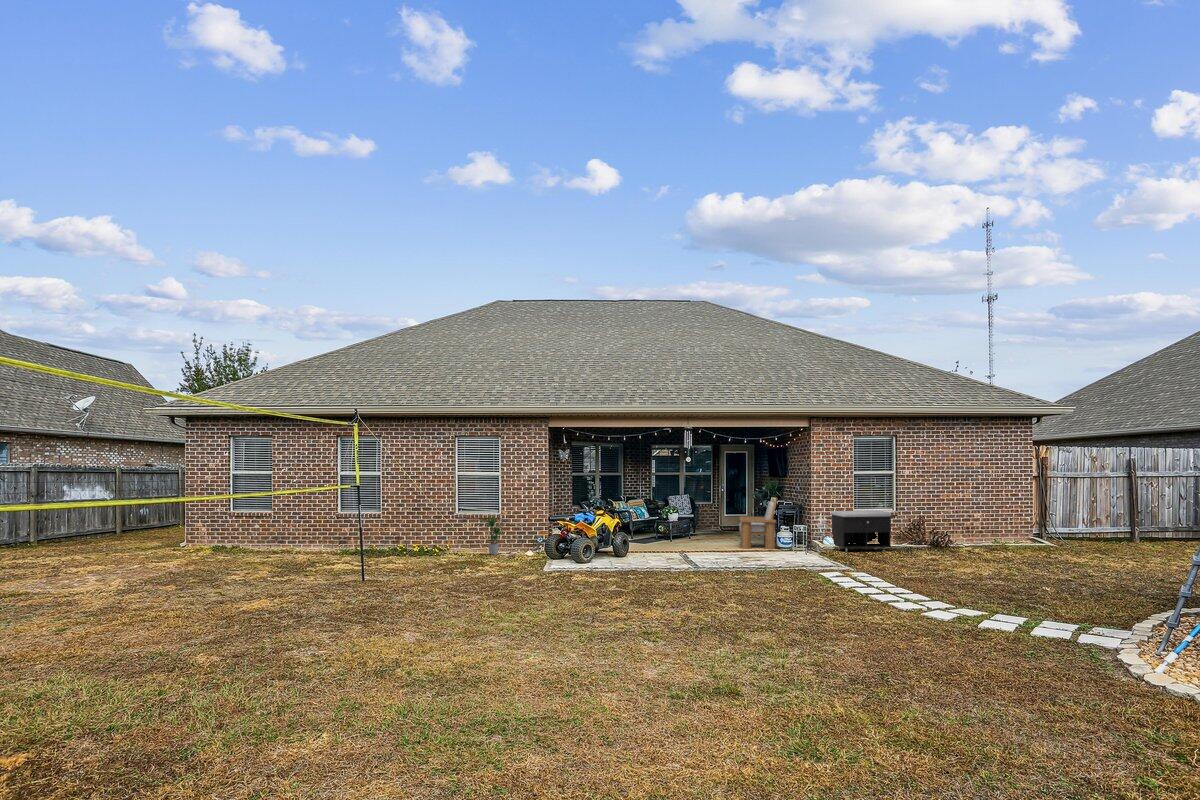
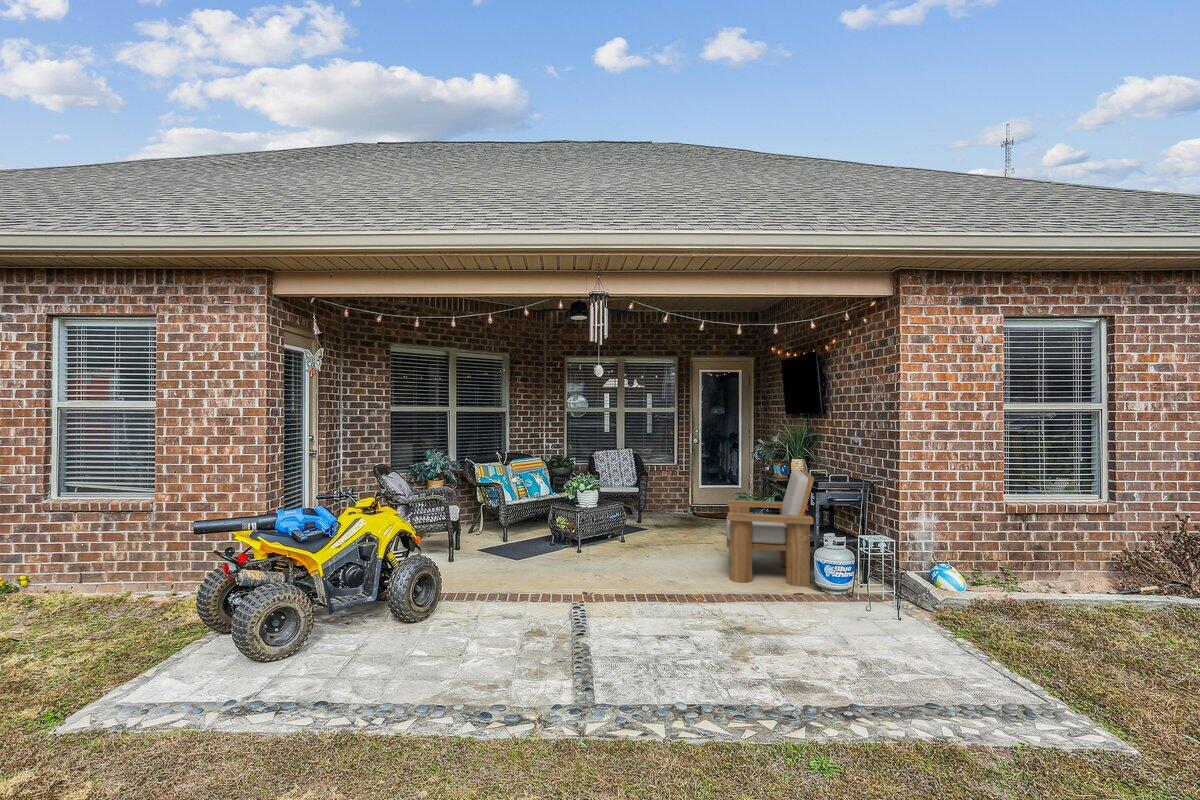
storage bench: present [832,511,891,552] -> none [954,499,1135,613]
potted plant: present [486,516,501,555] -> none [64,502,146,606]

